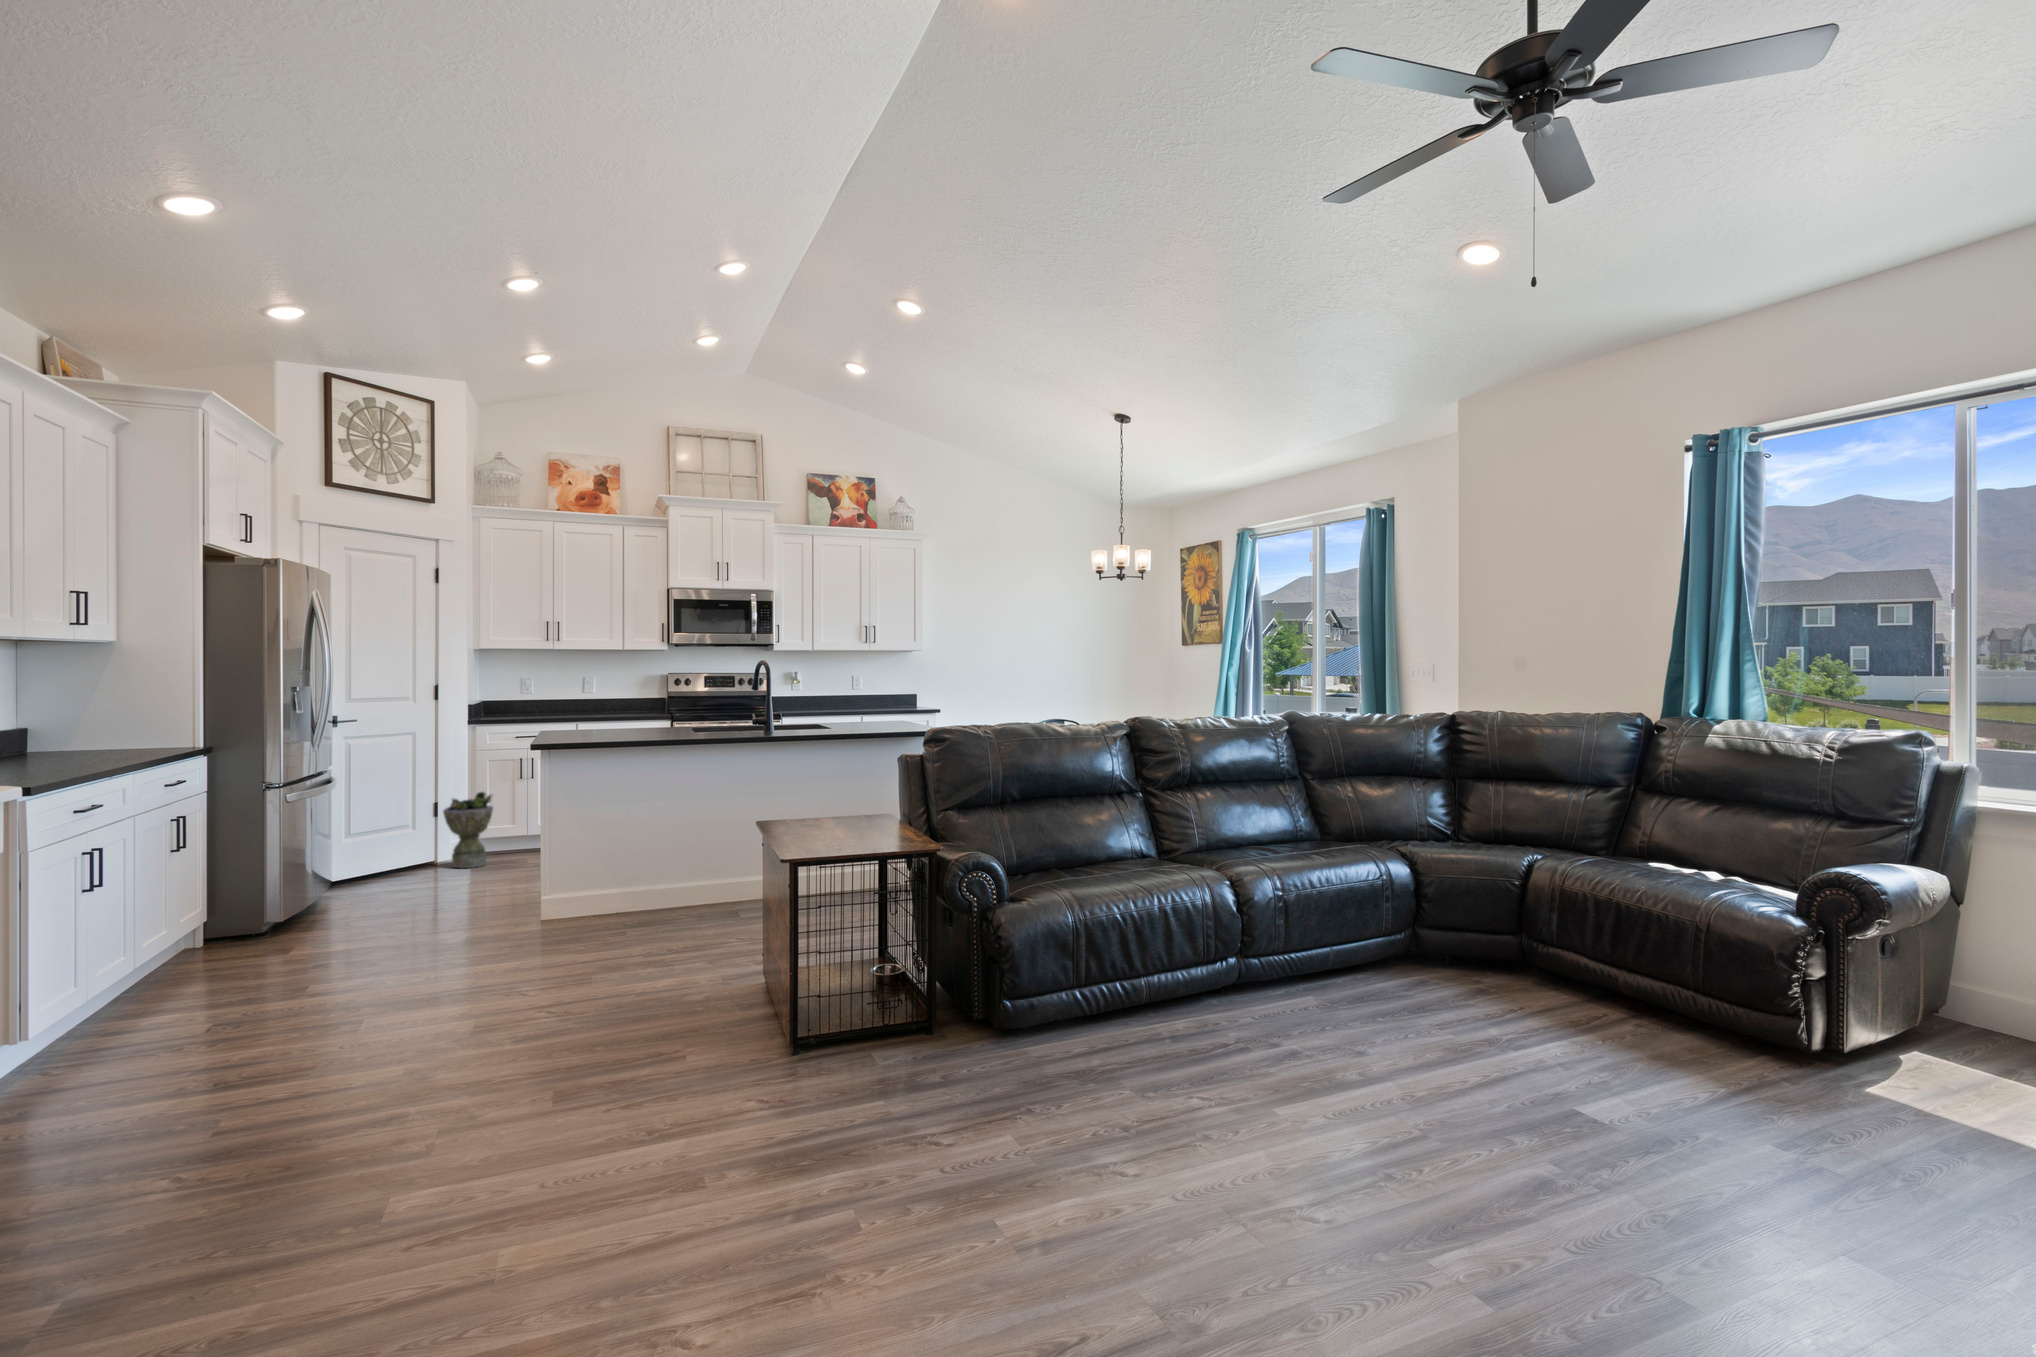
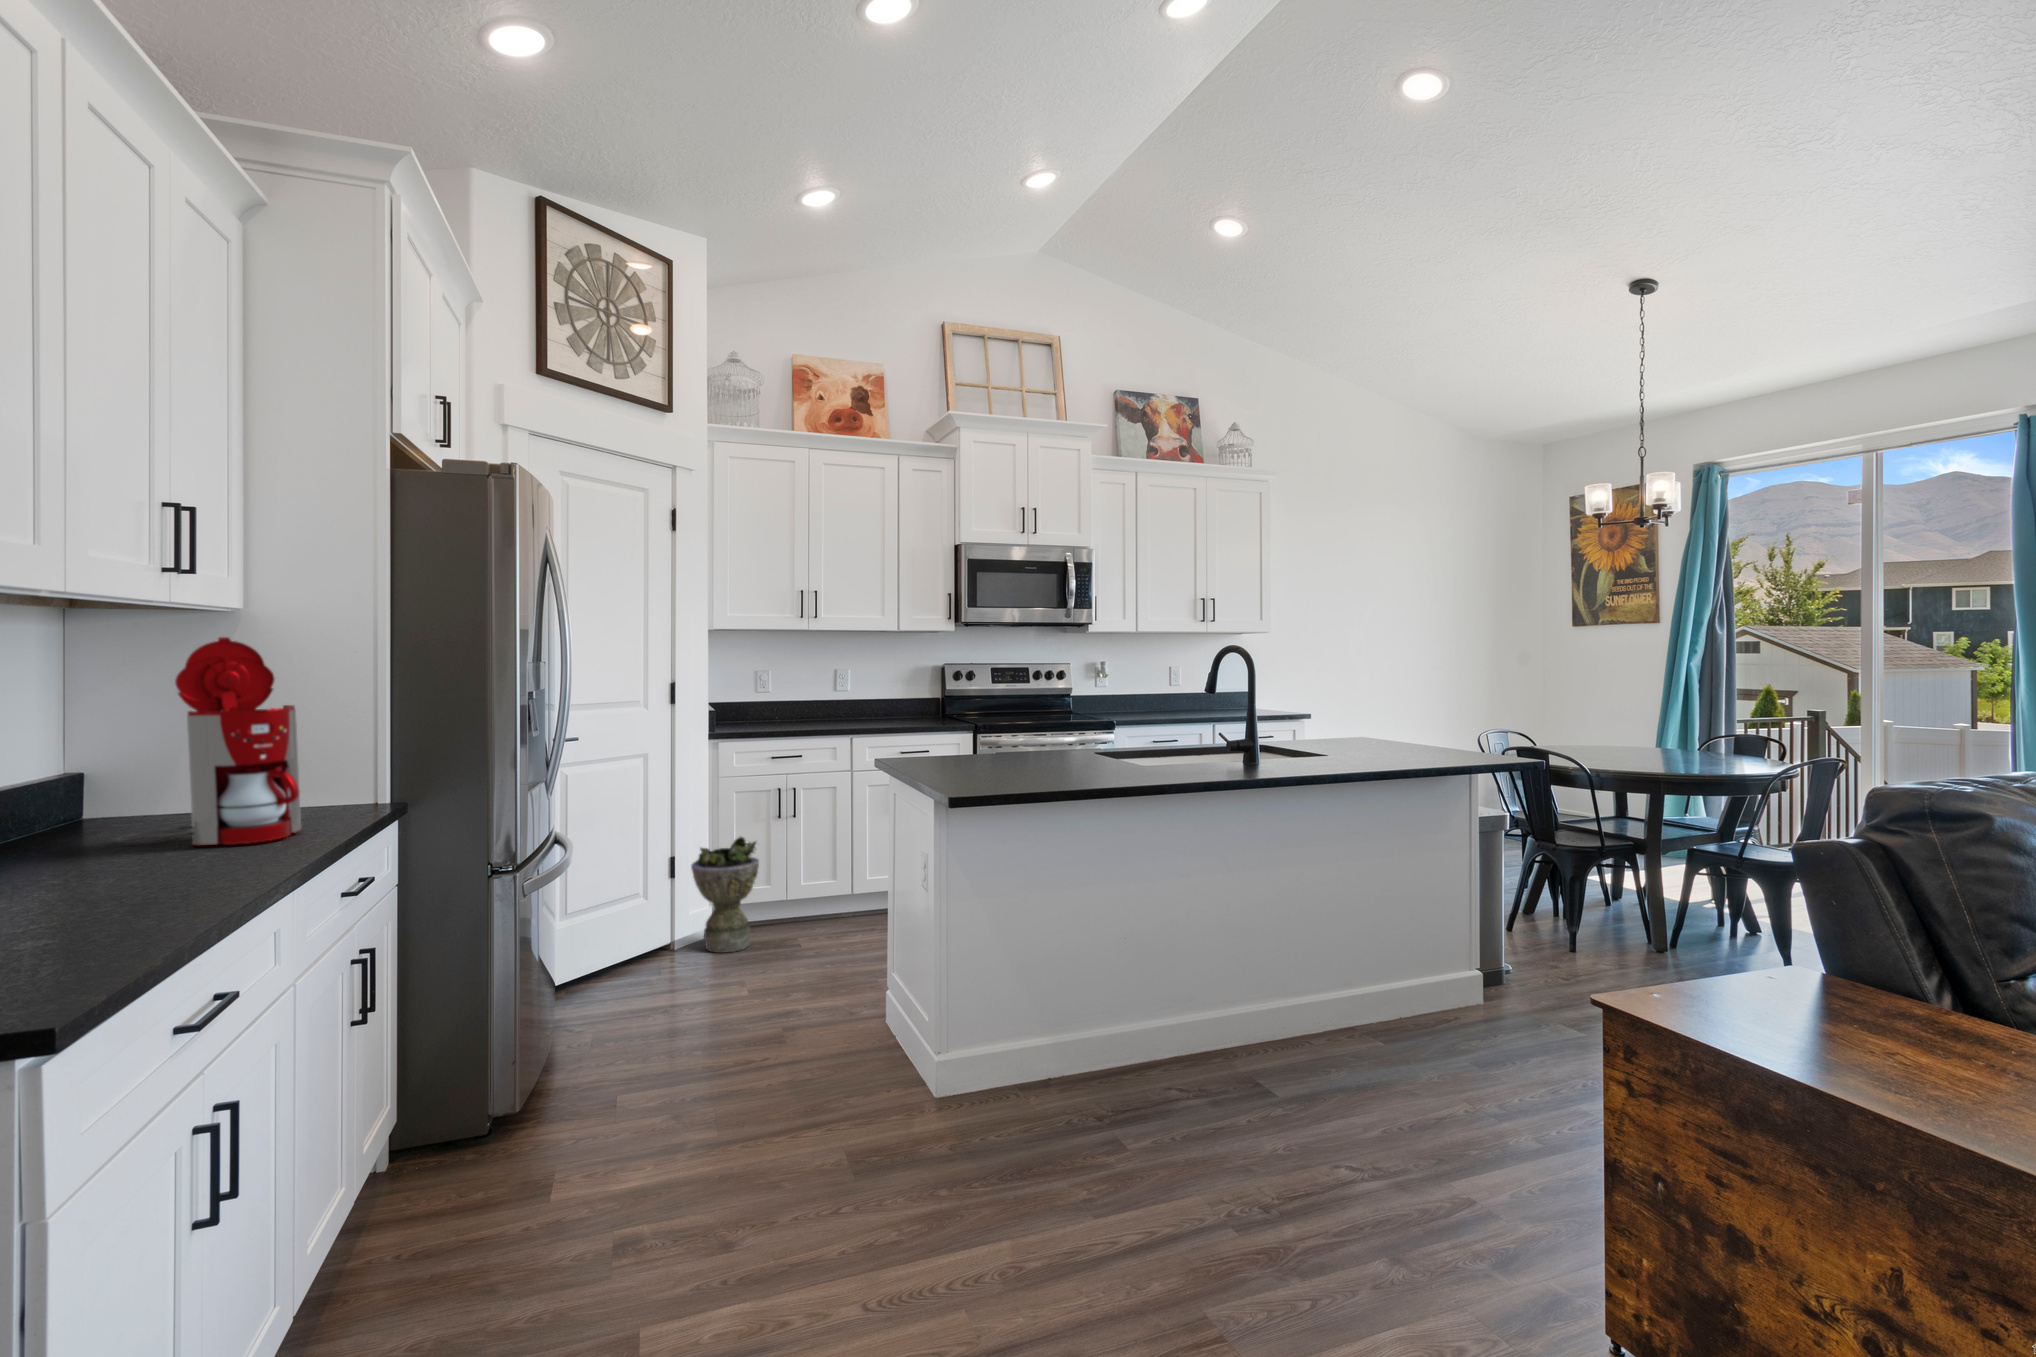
coffee maker: none [49,657,145,757] -> present [116,637,302,845]

